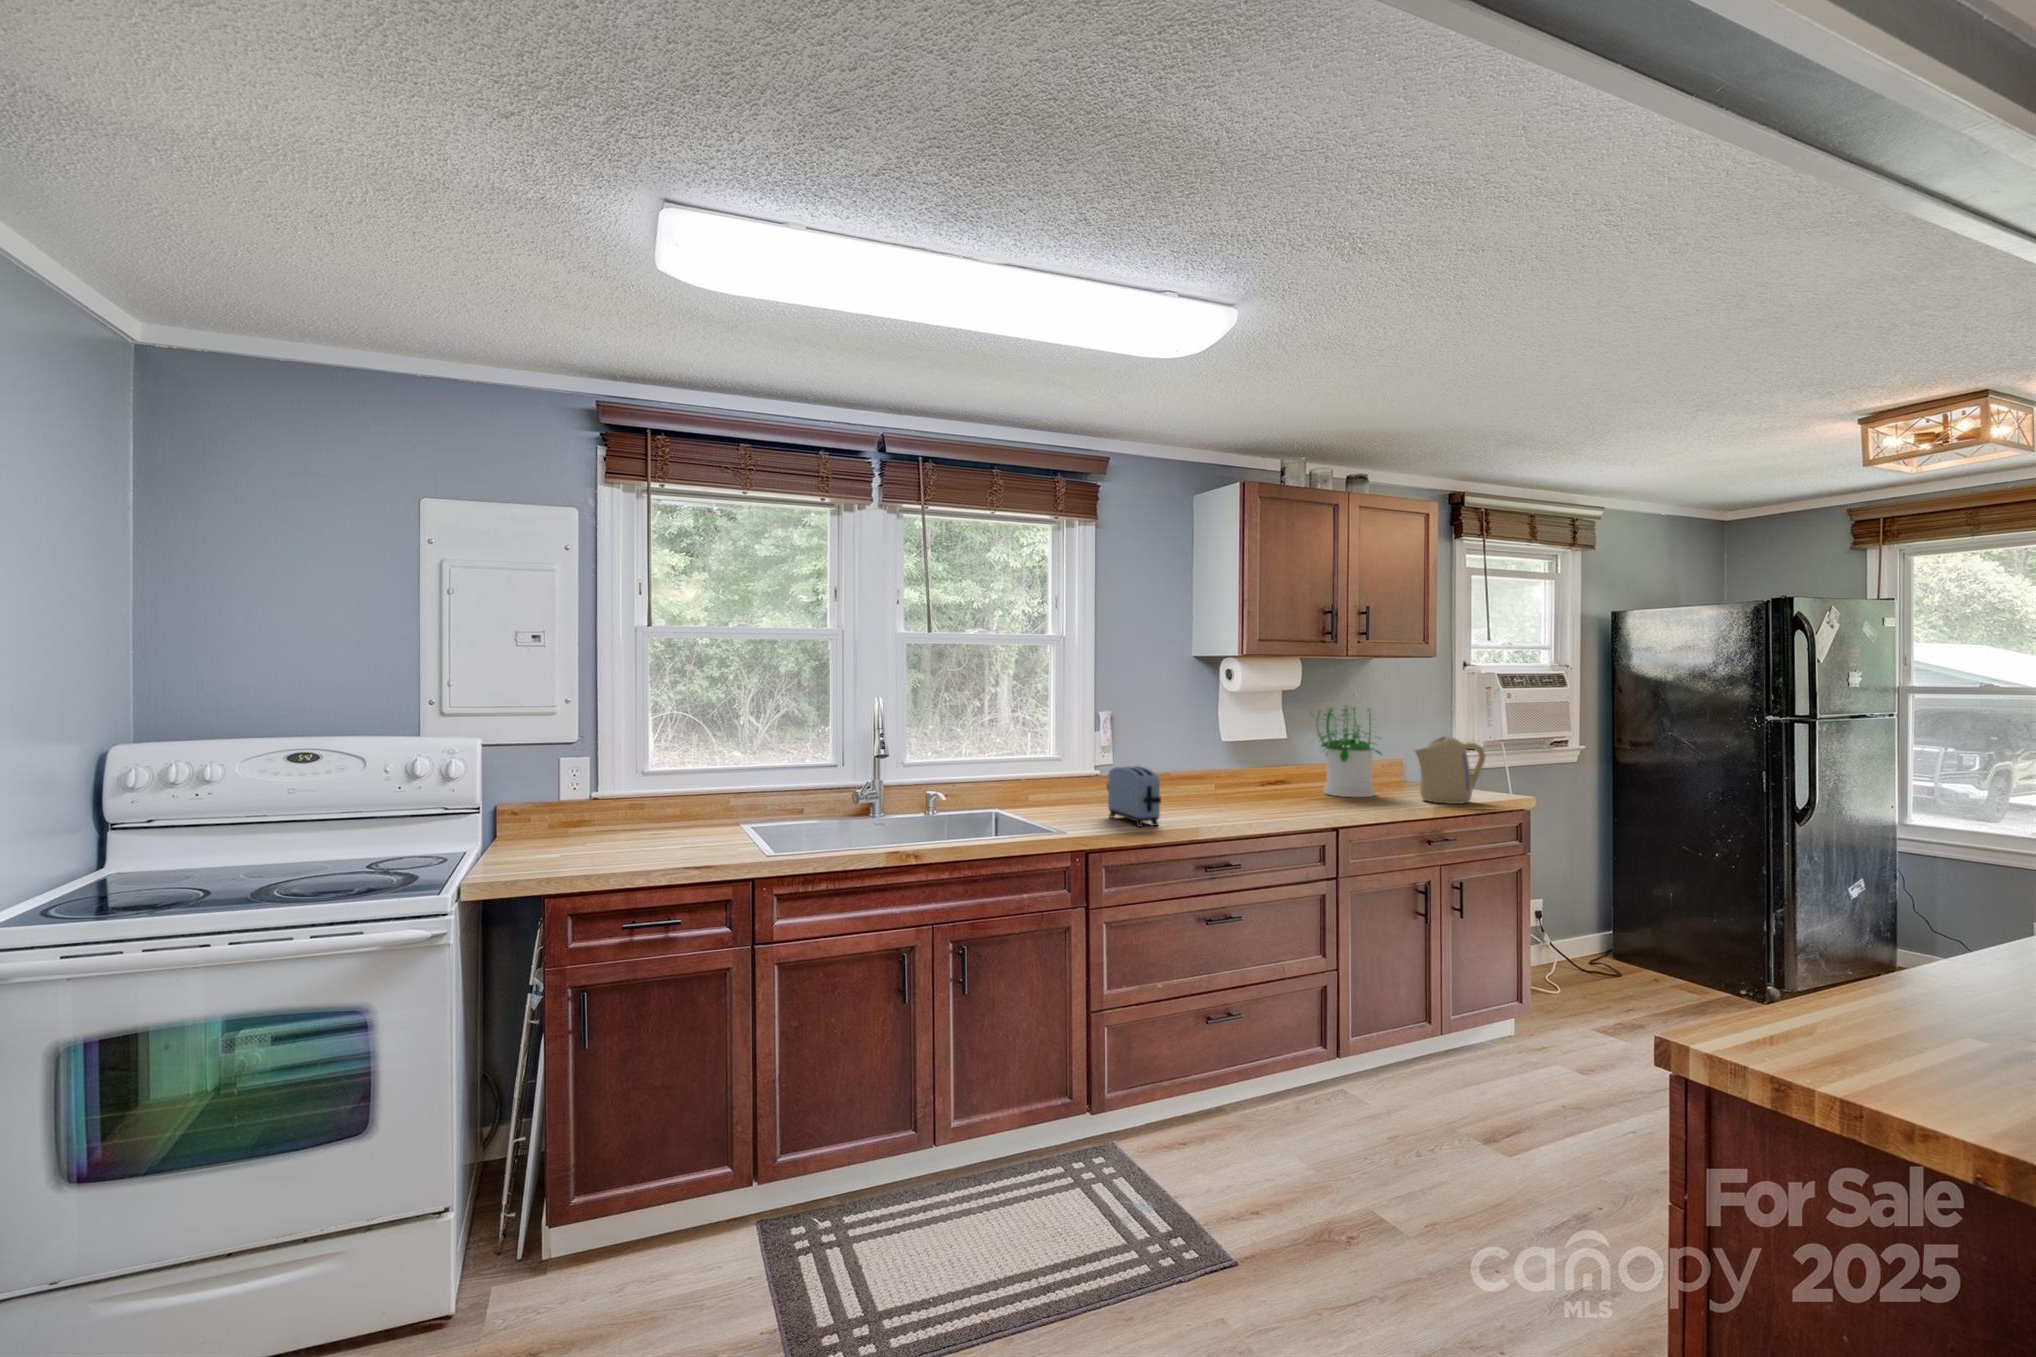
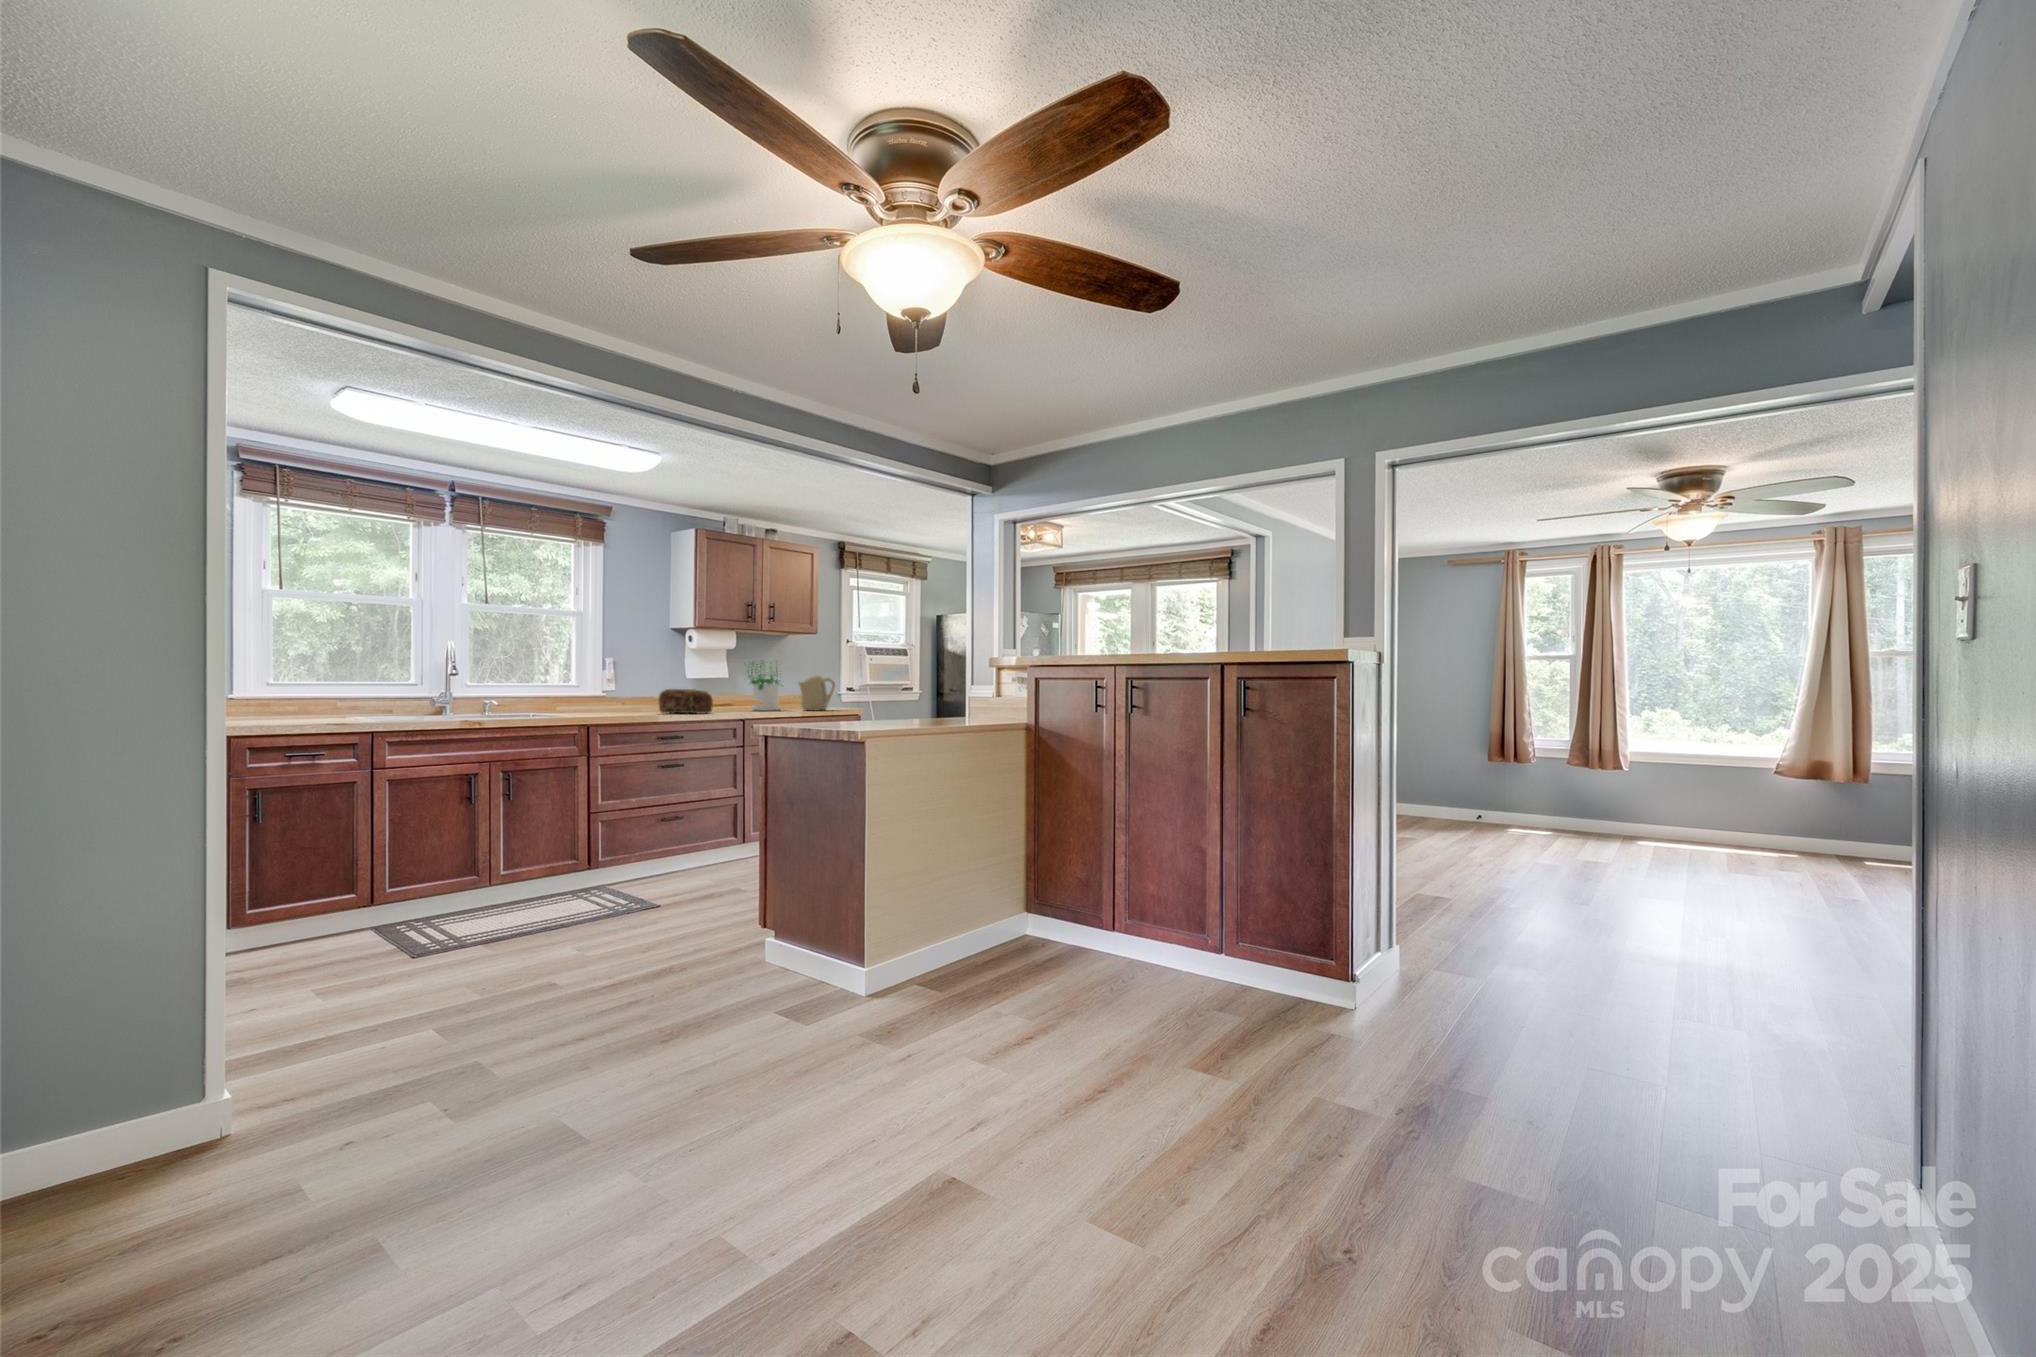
toaster: present [1107,766,1161,827] -> none [606,685,636,716]
bread loaf: none [1187,767,1280,817] -> present [659,689,713,713]

